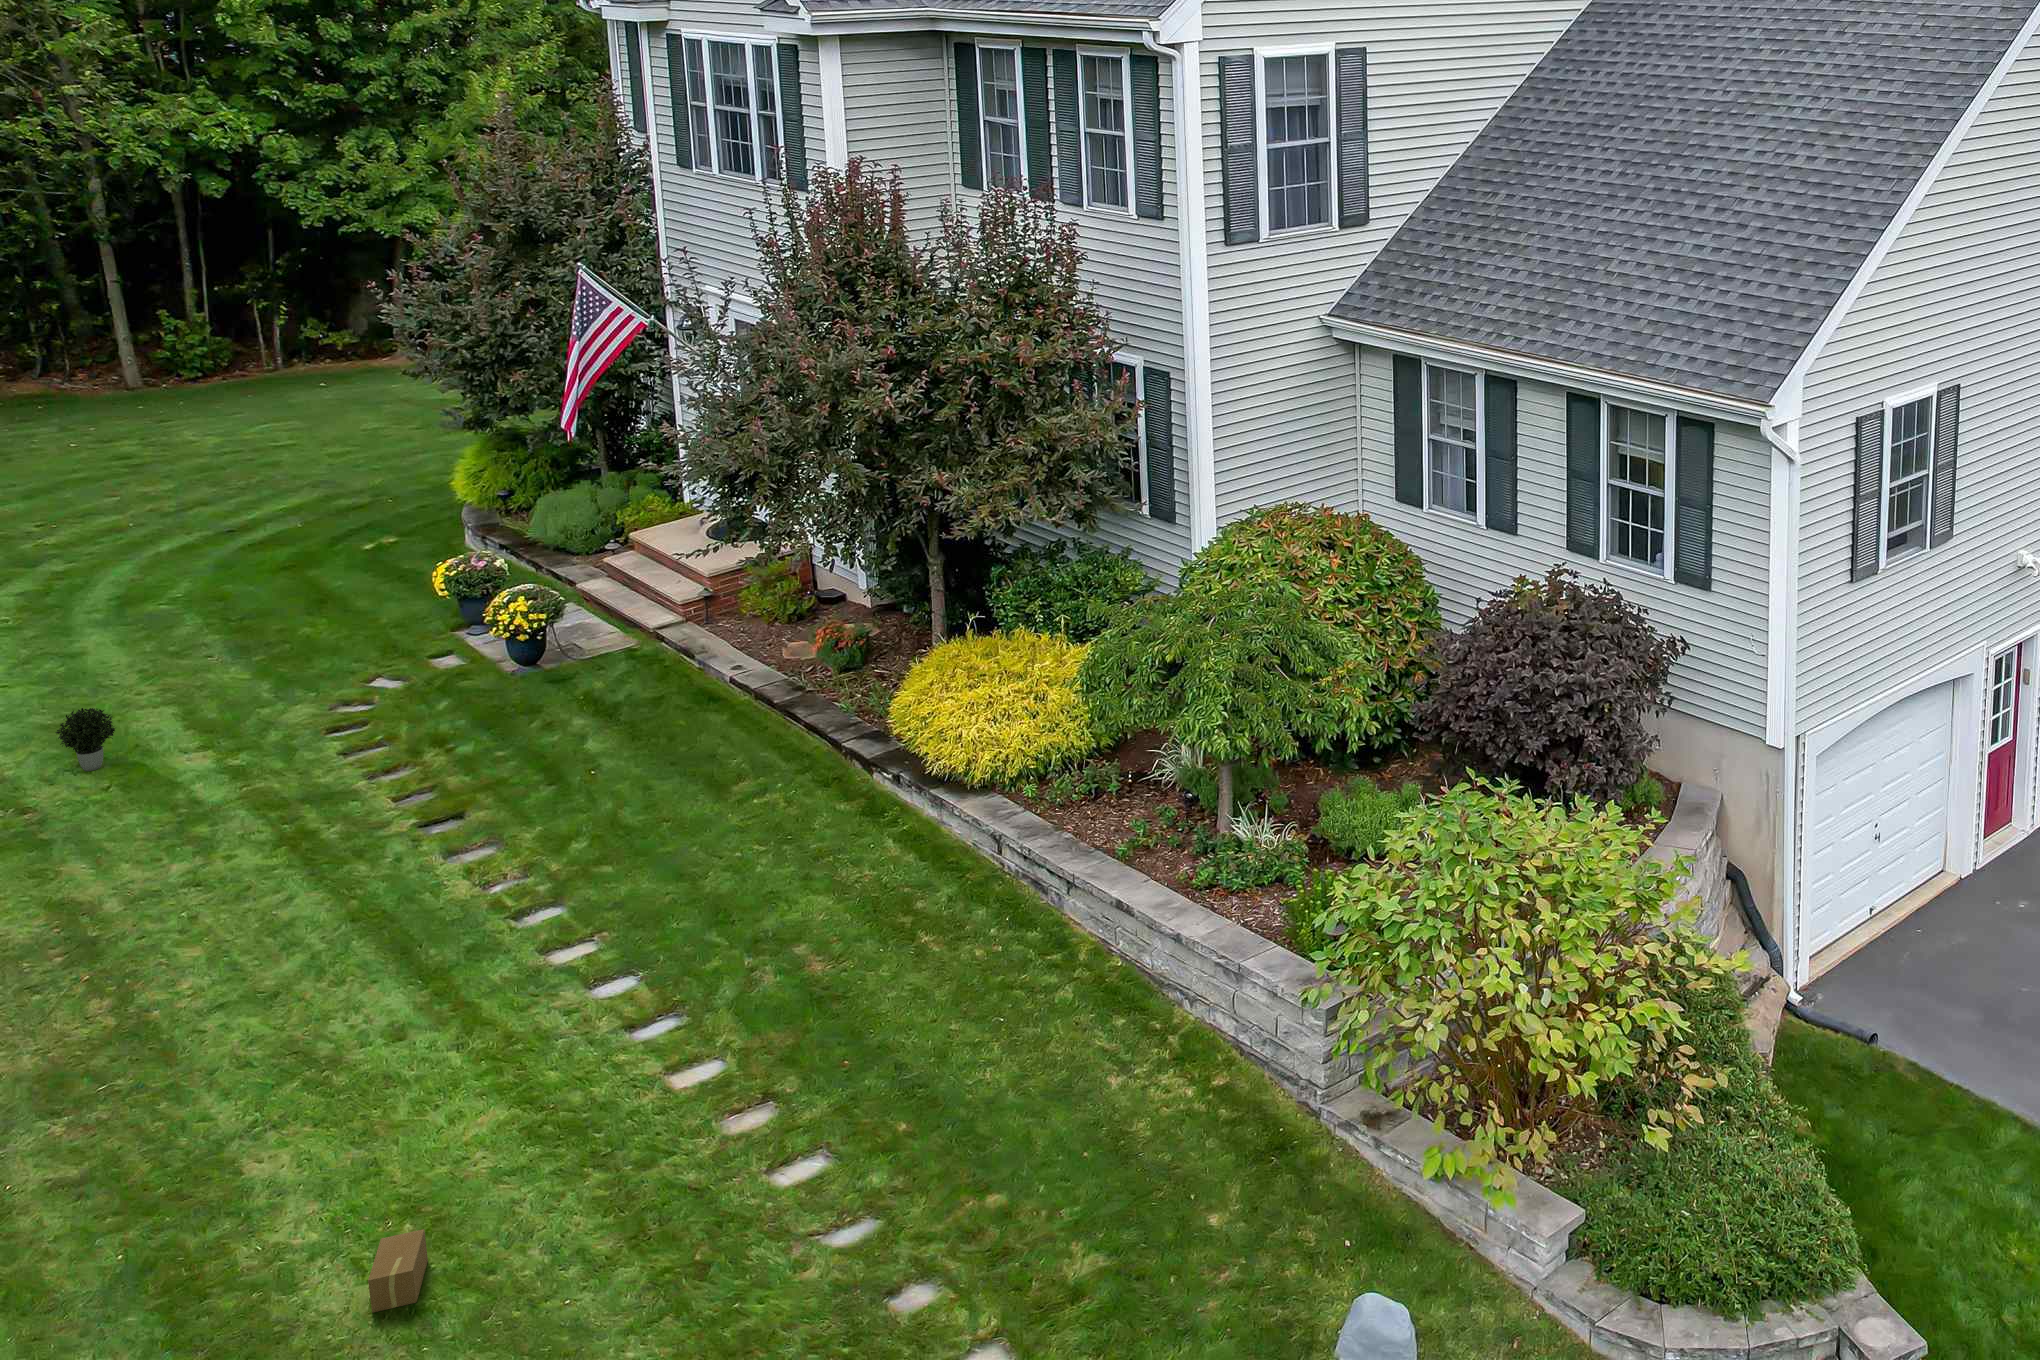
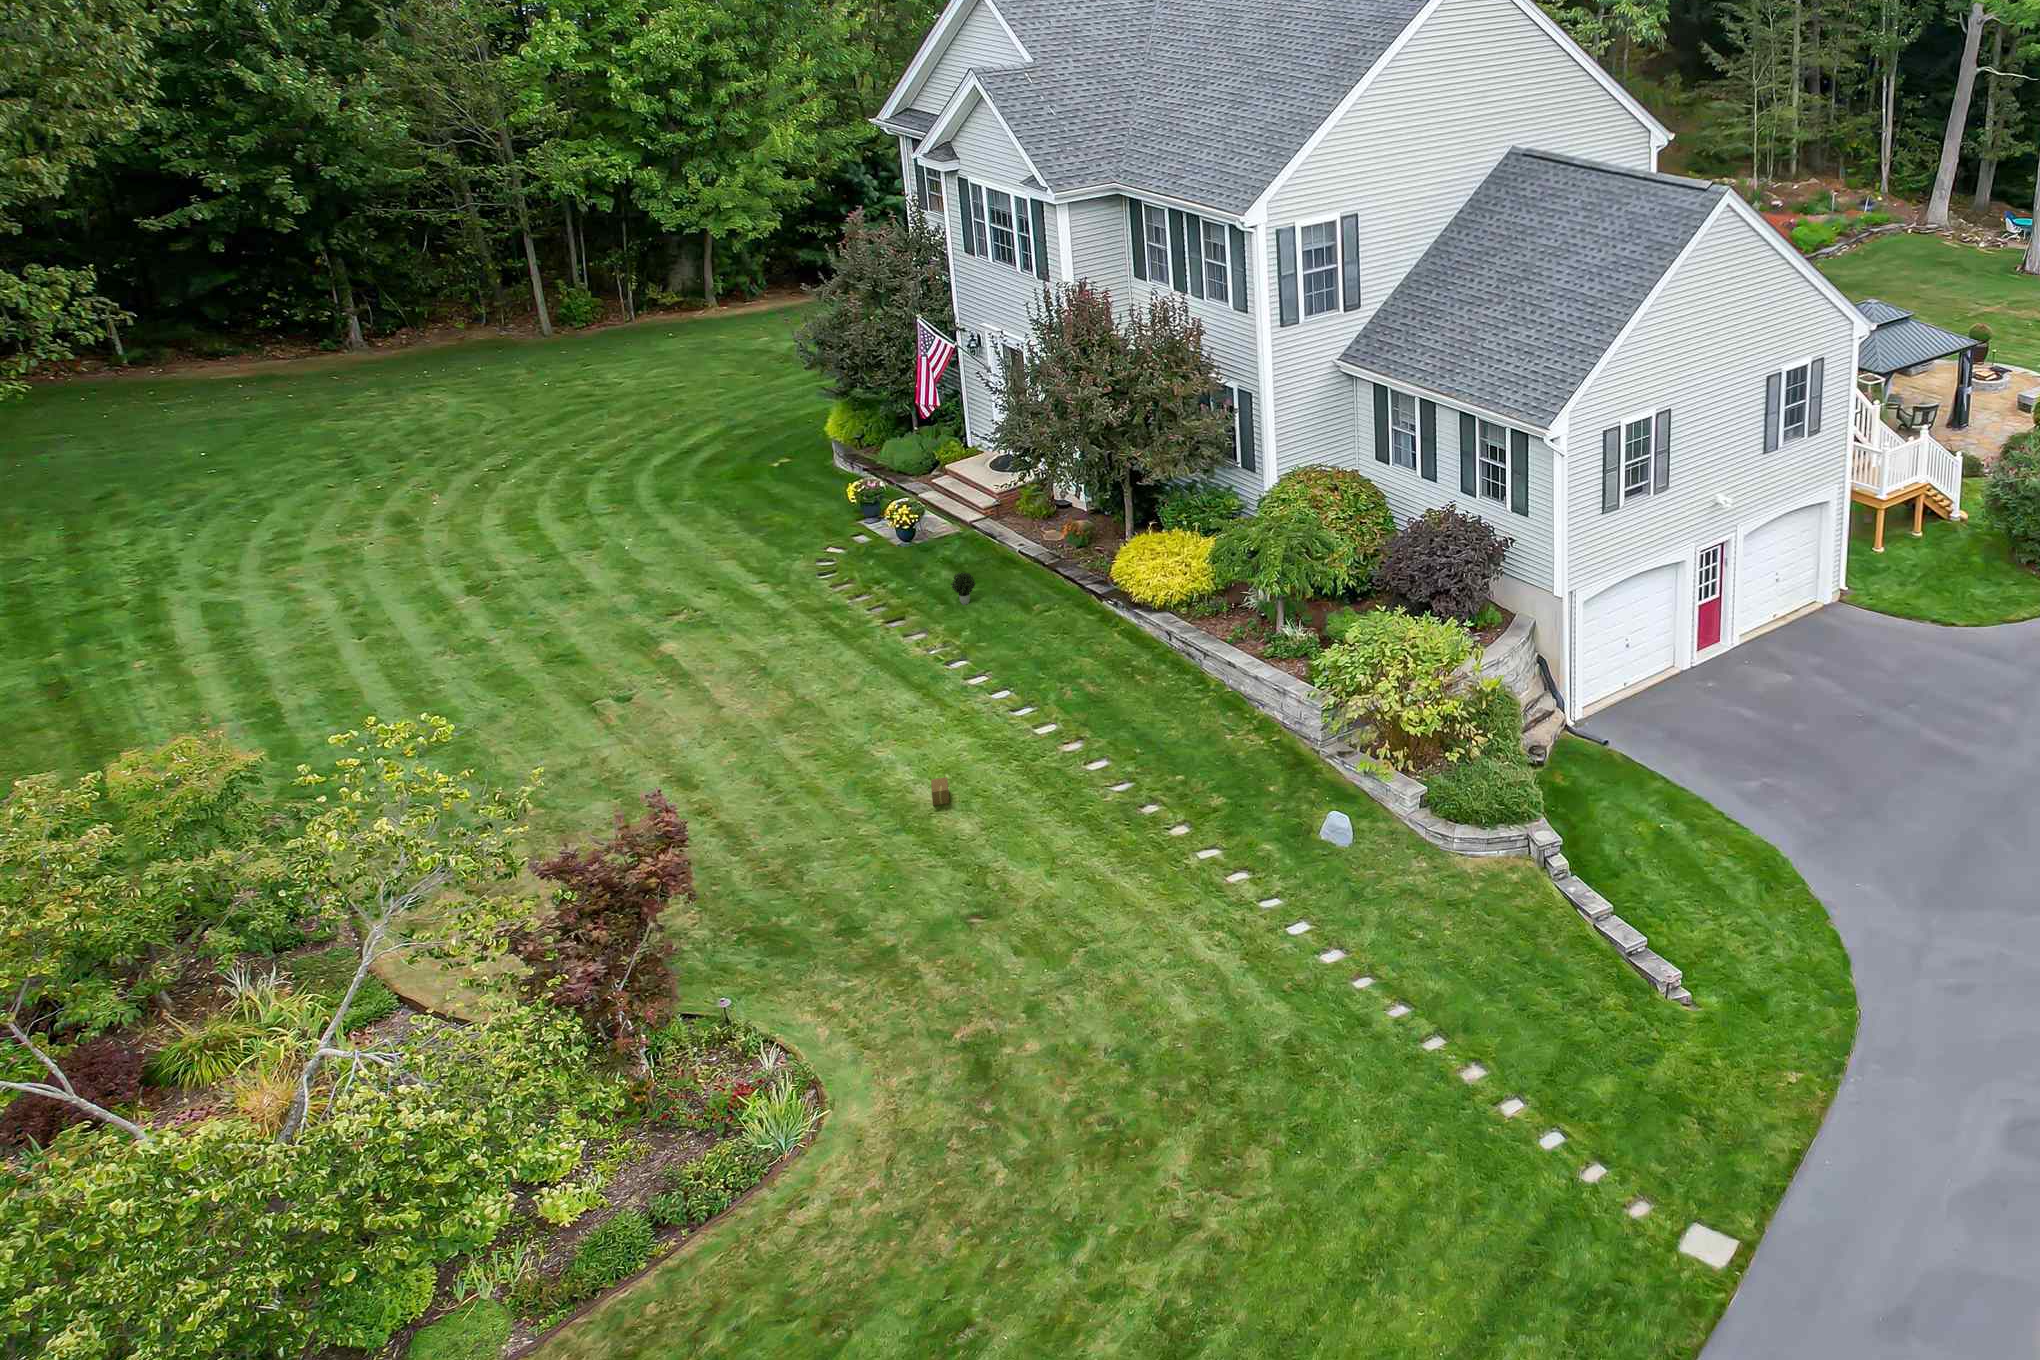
potted plant: present [56,708,115,771] -> present [951,572,976,605]

